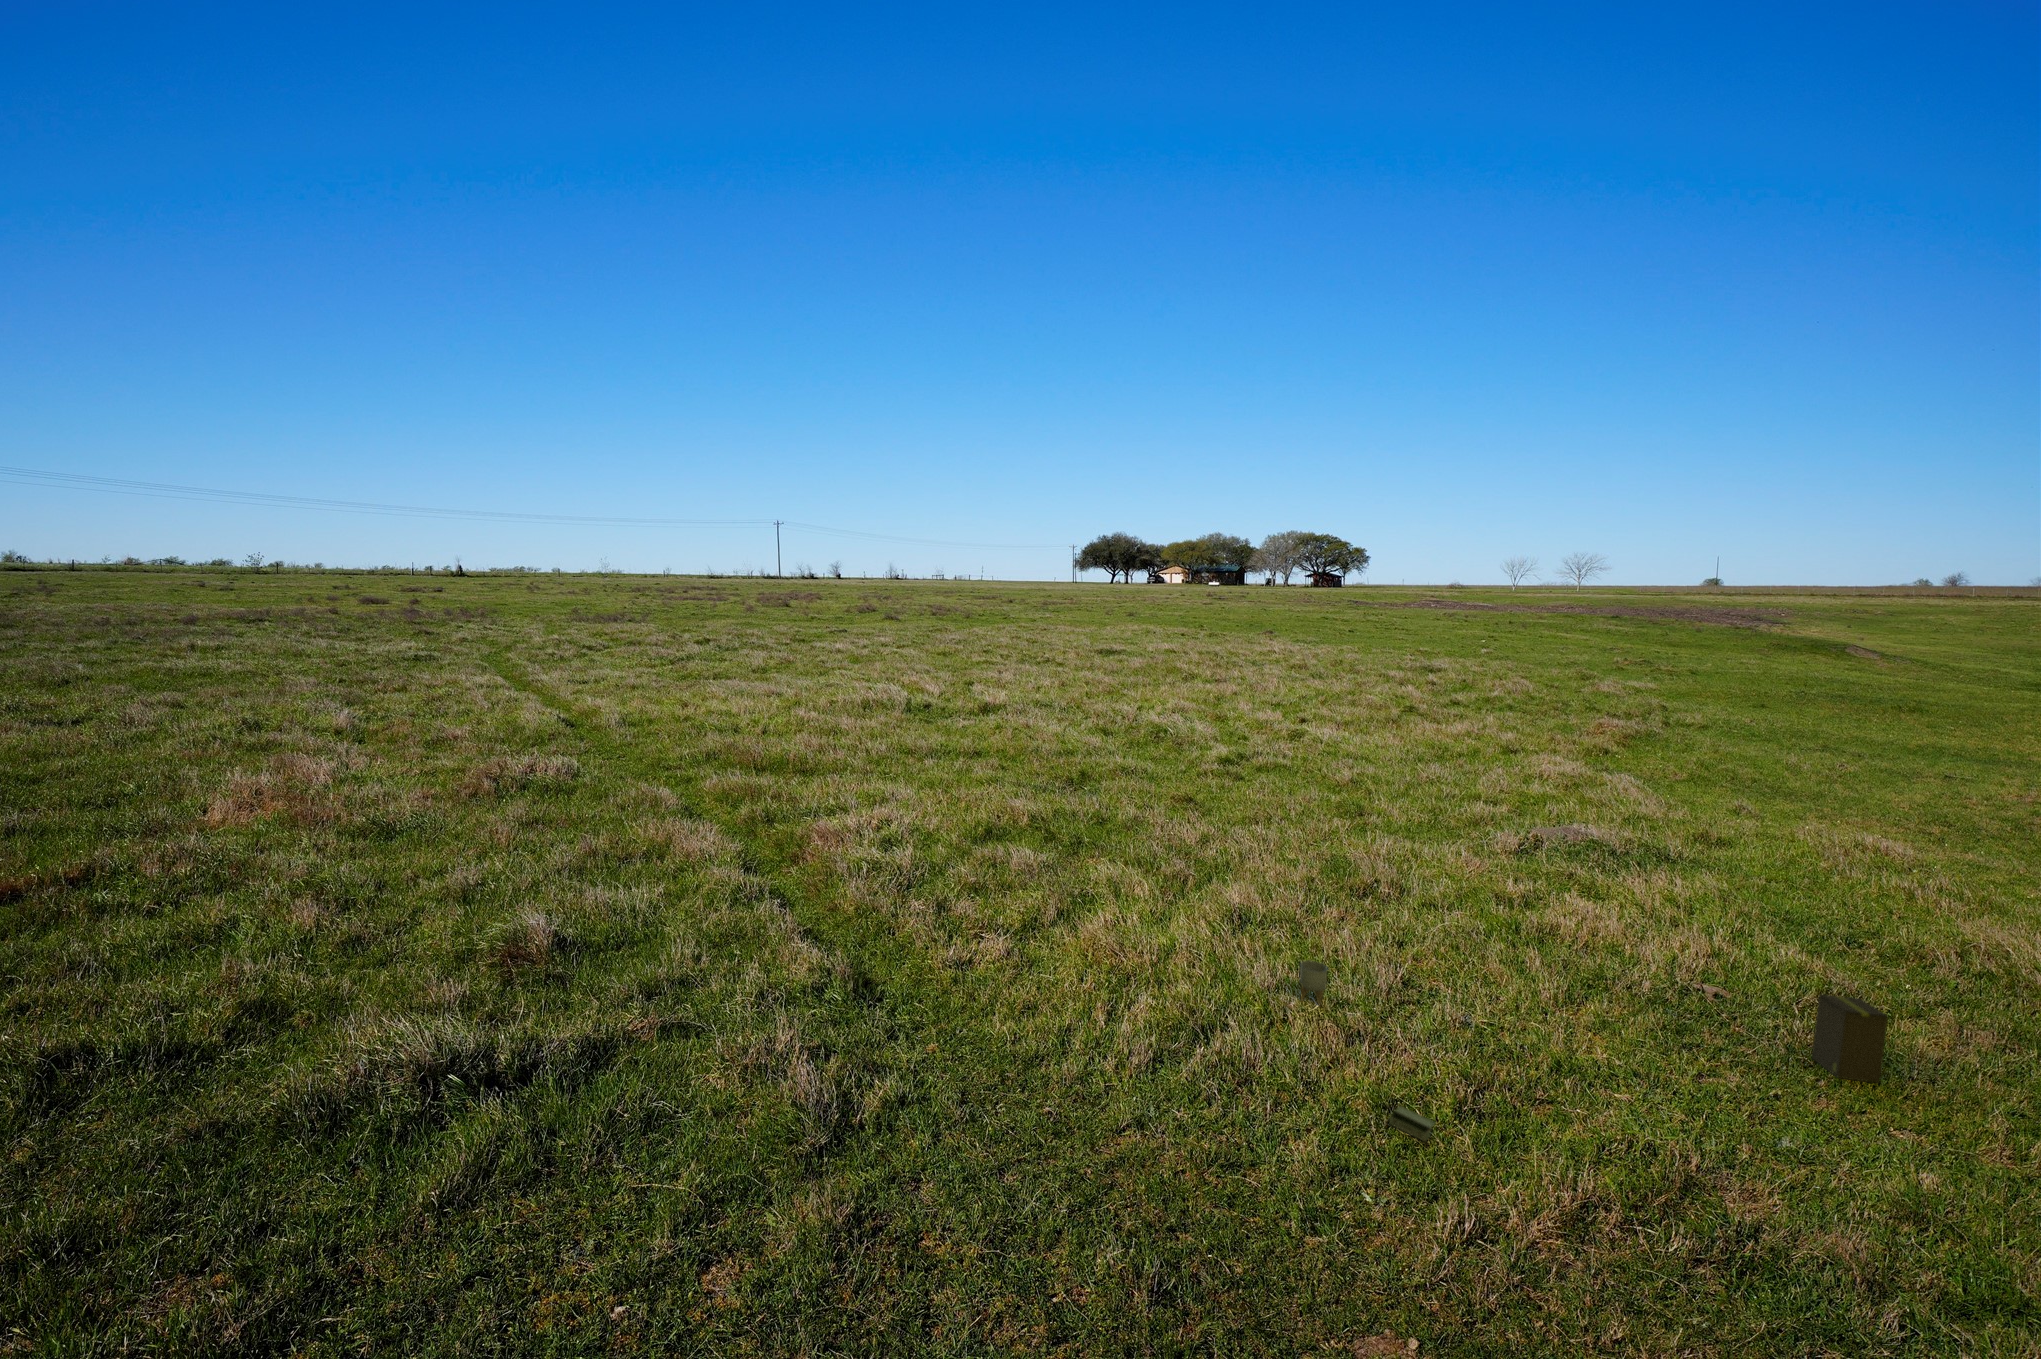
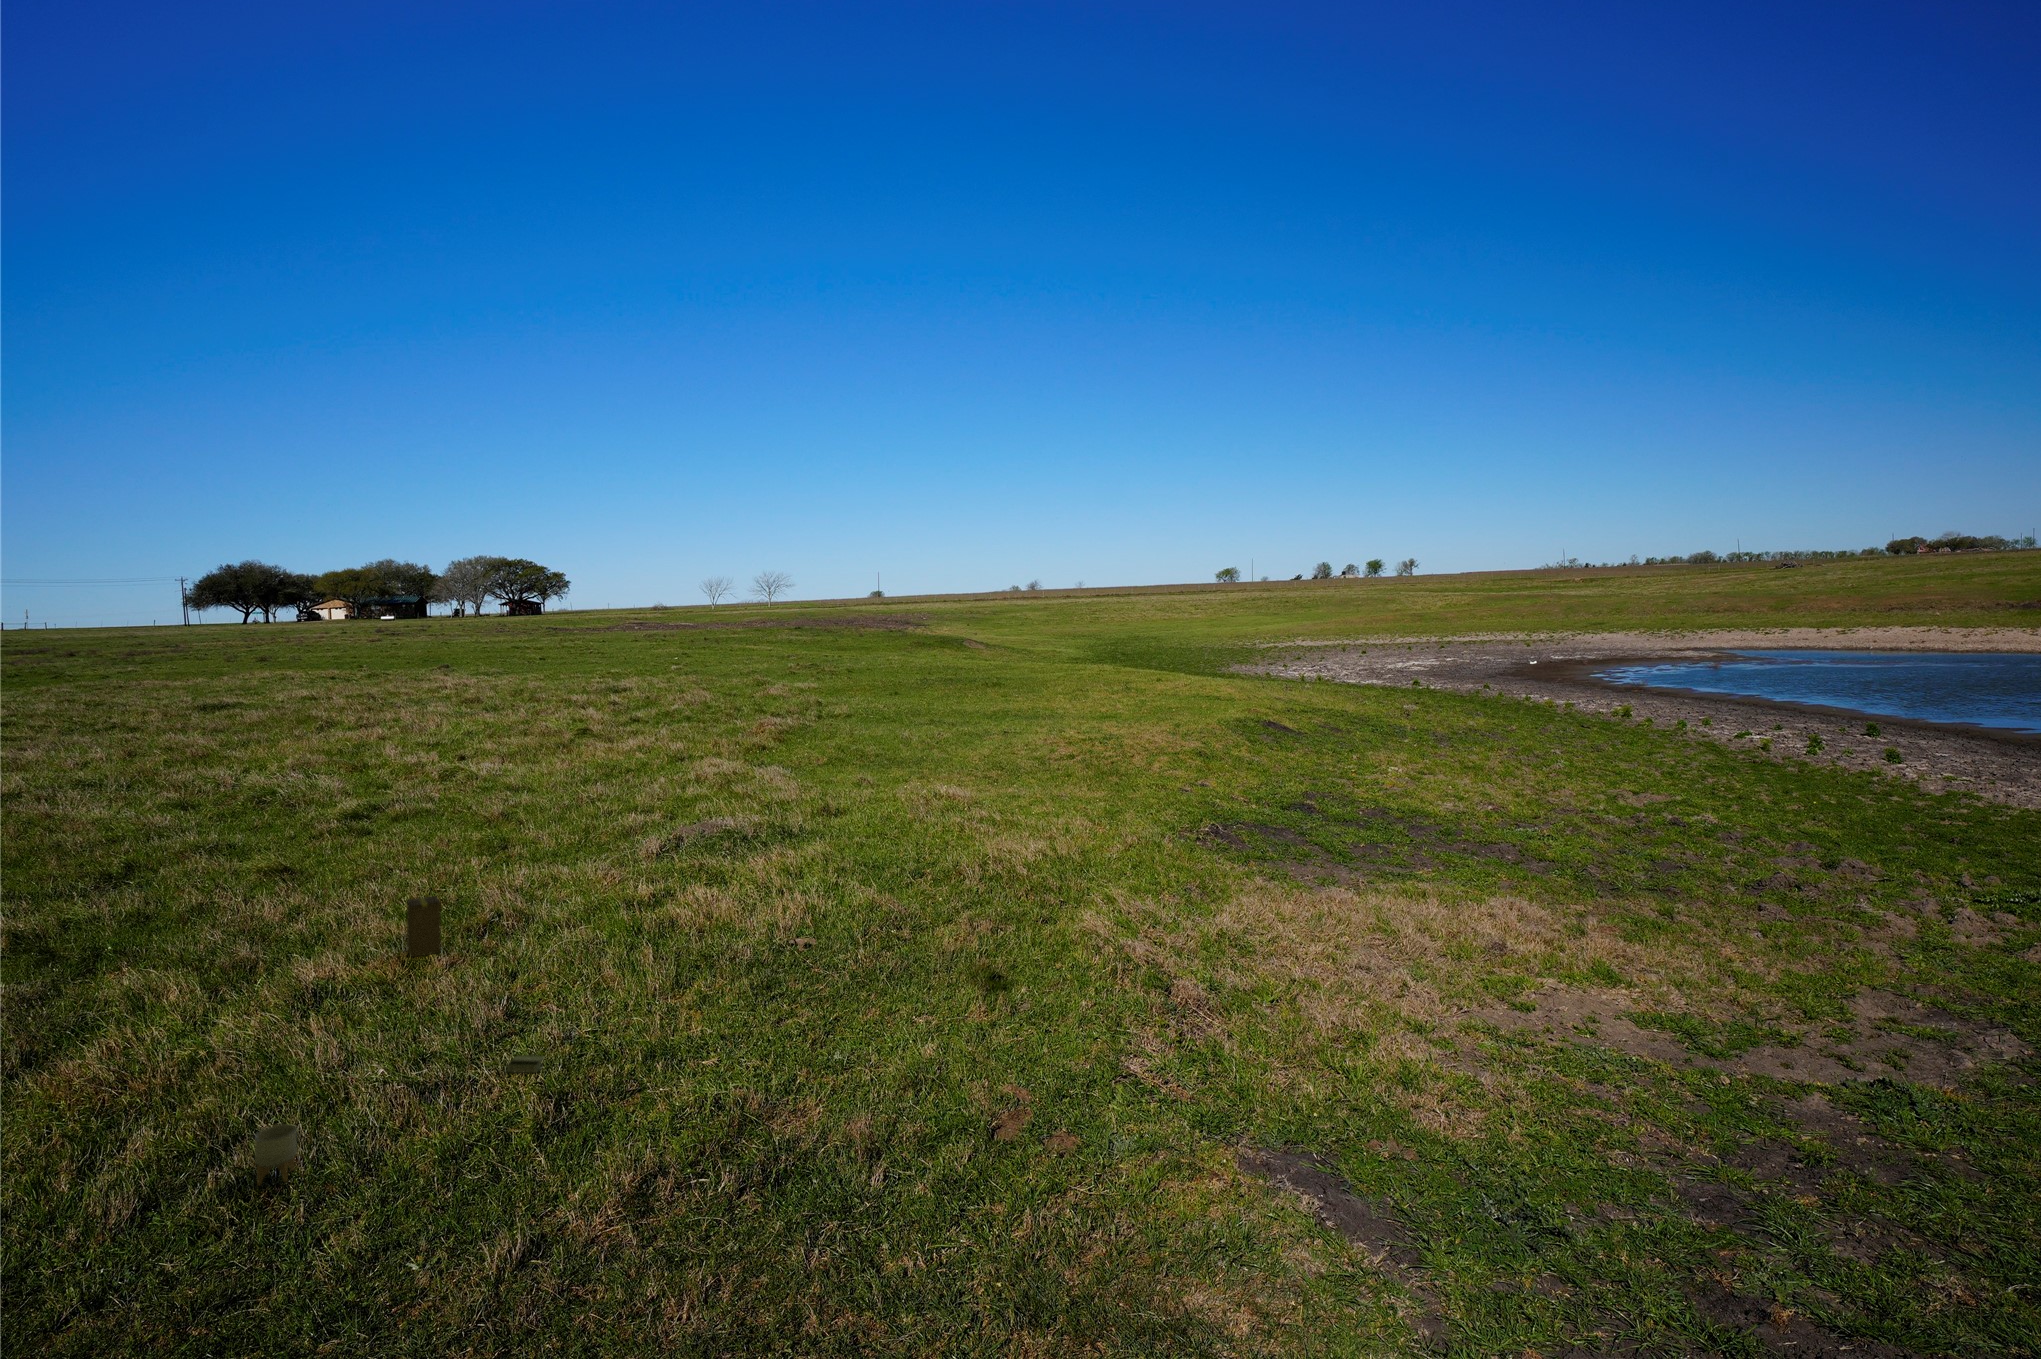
planter: present [1299,960,1327,1005] -> present [255,1124,297,1186]
cardboard box: present [1812,994,1888,1083] -> present [407,896,441,957]

